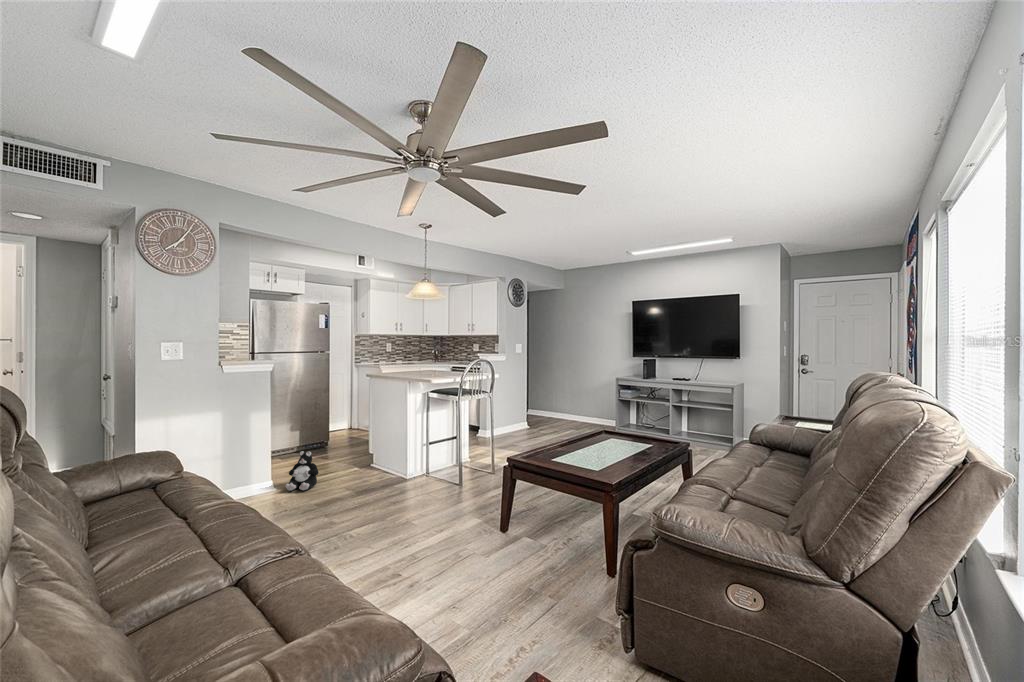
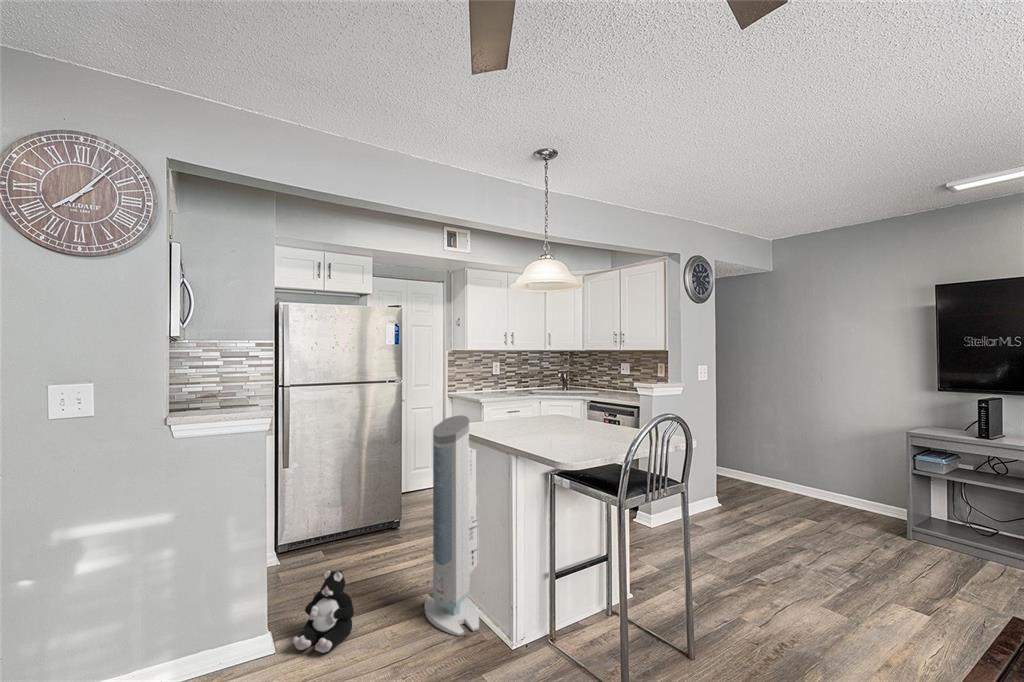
air purifier: none [355,367,388,481] -> present [425,415,479,636]

